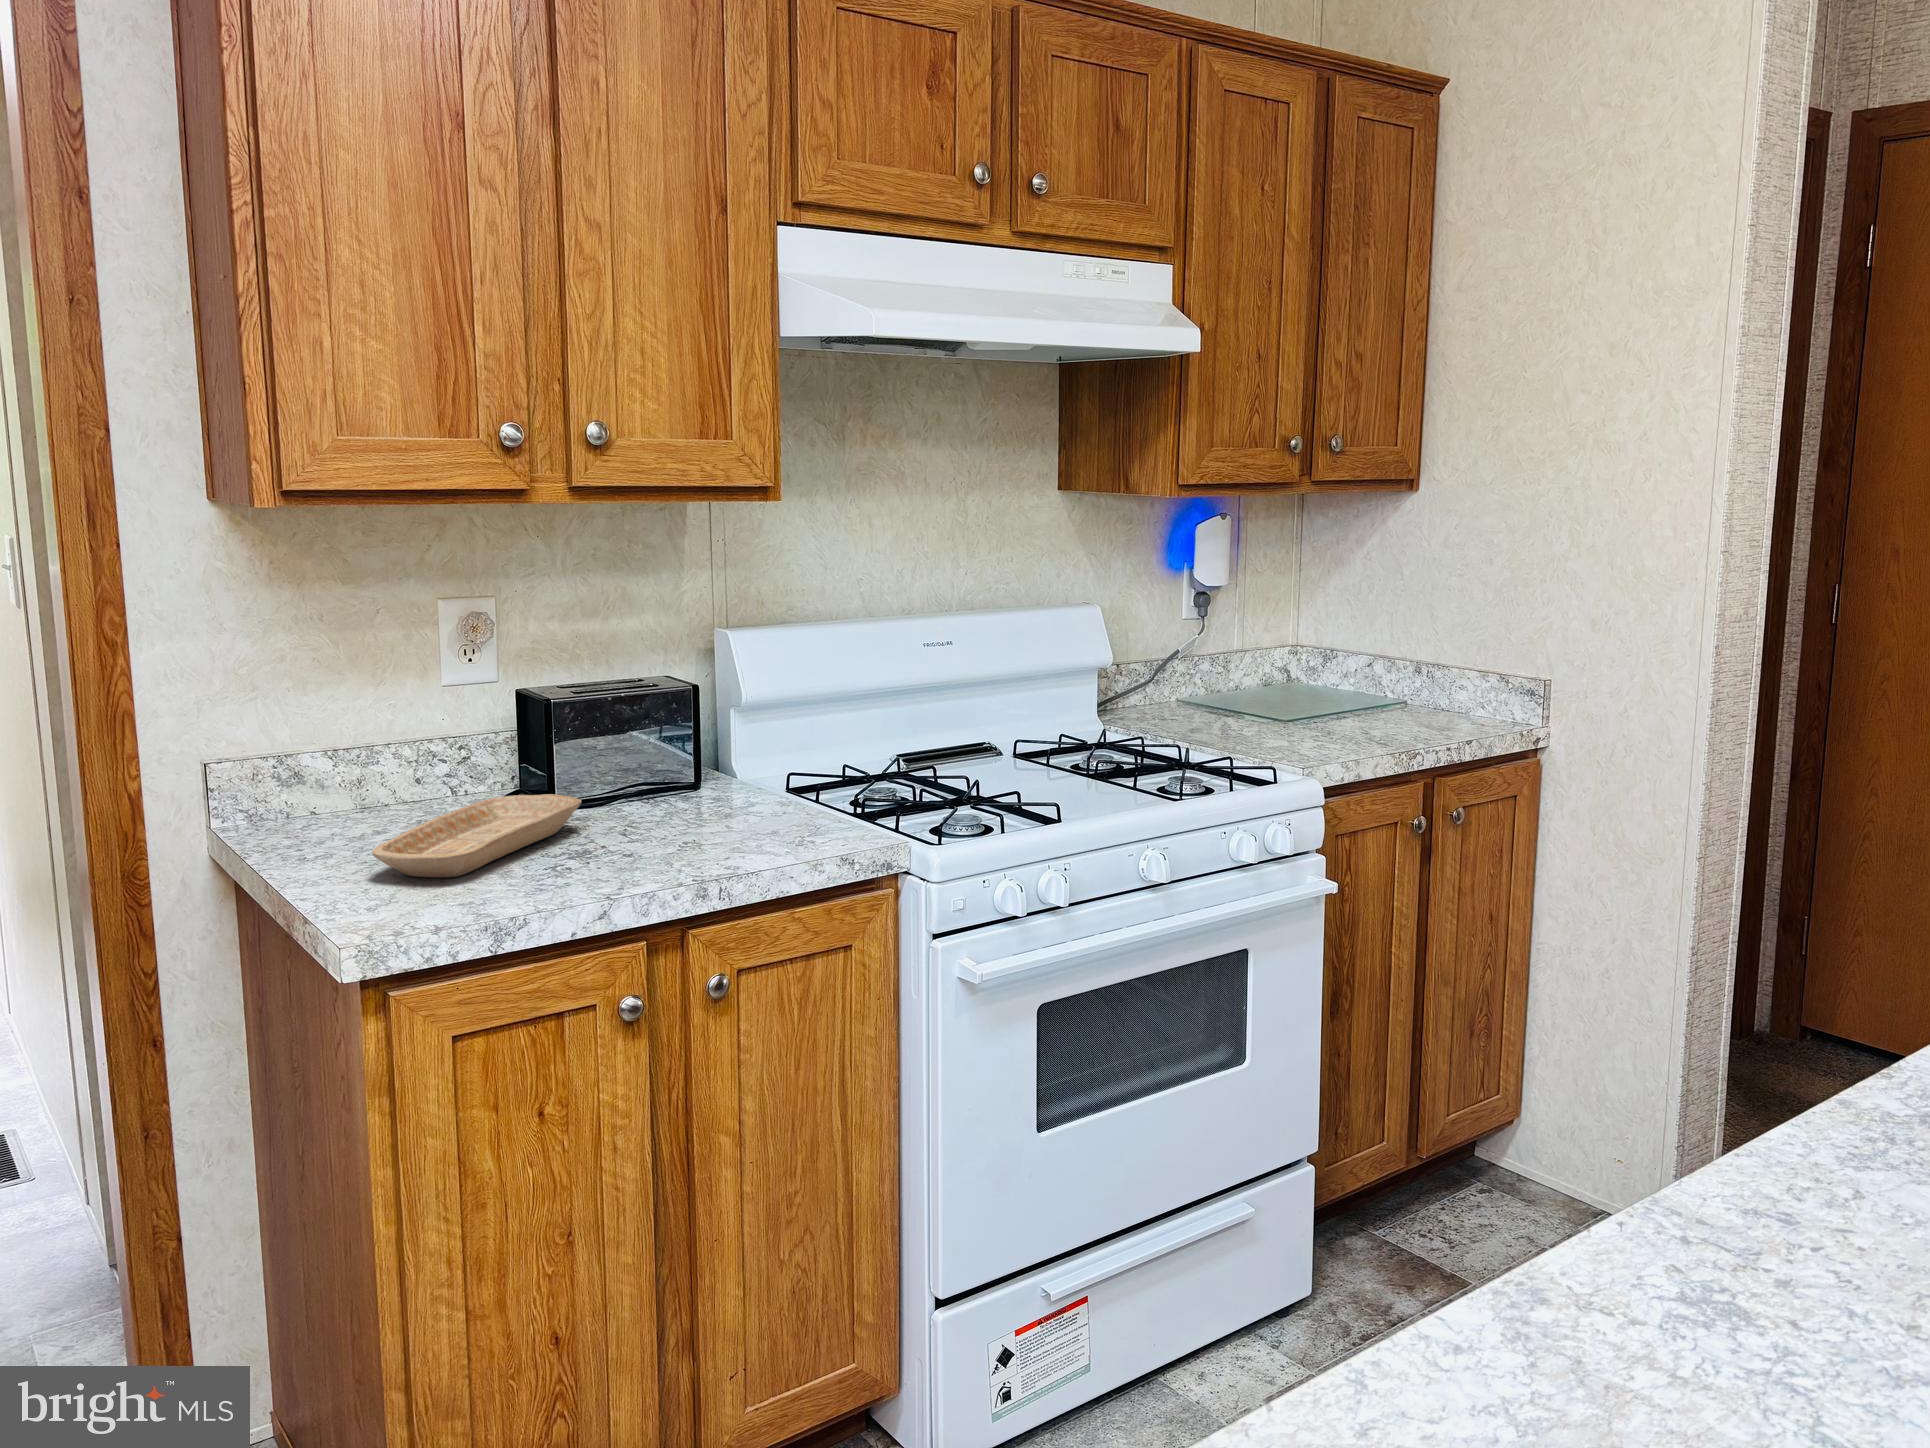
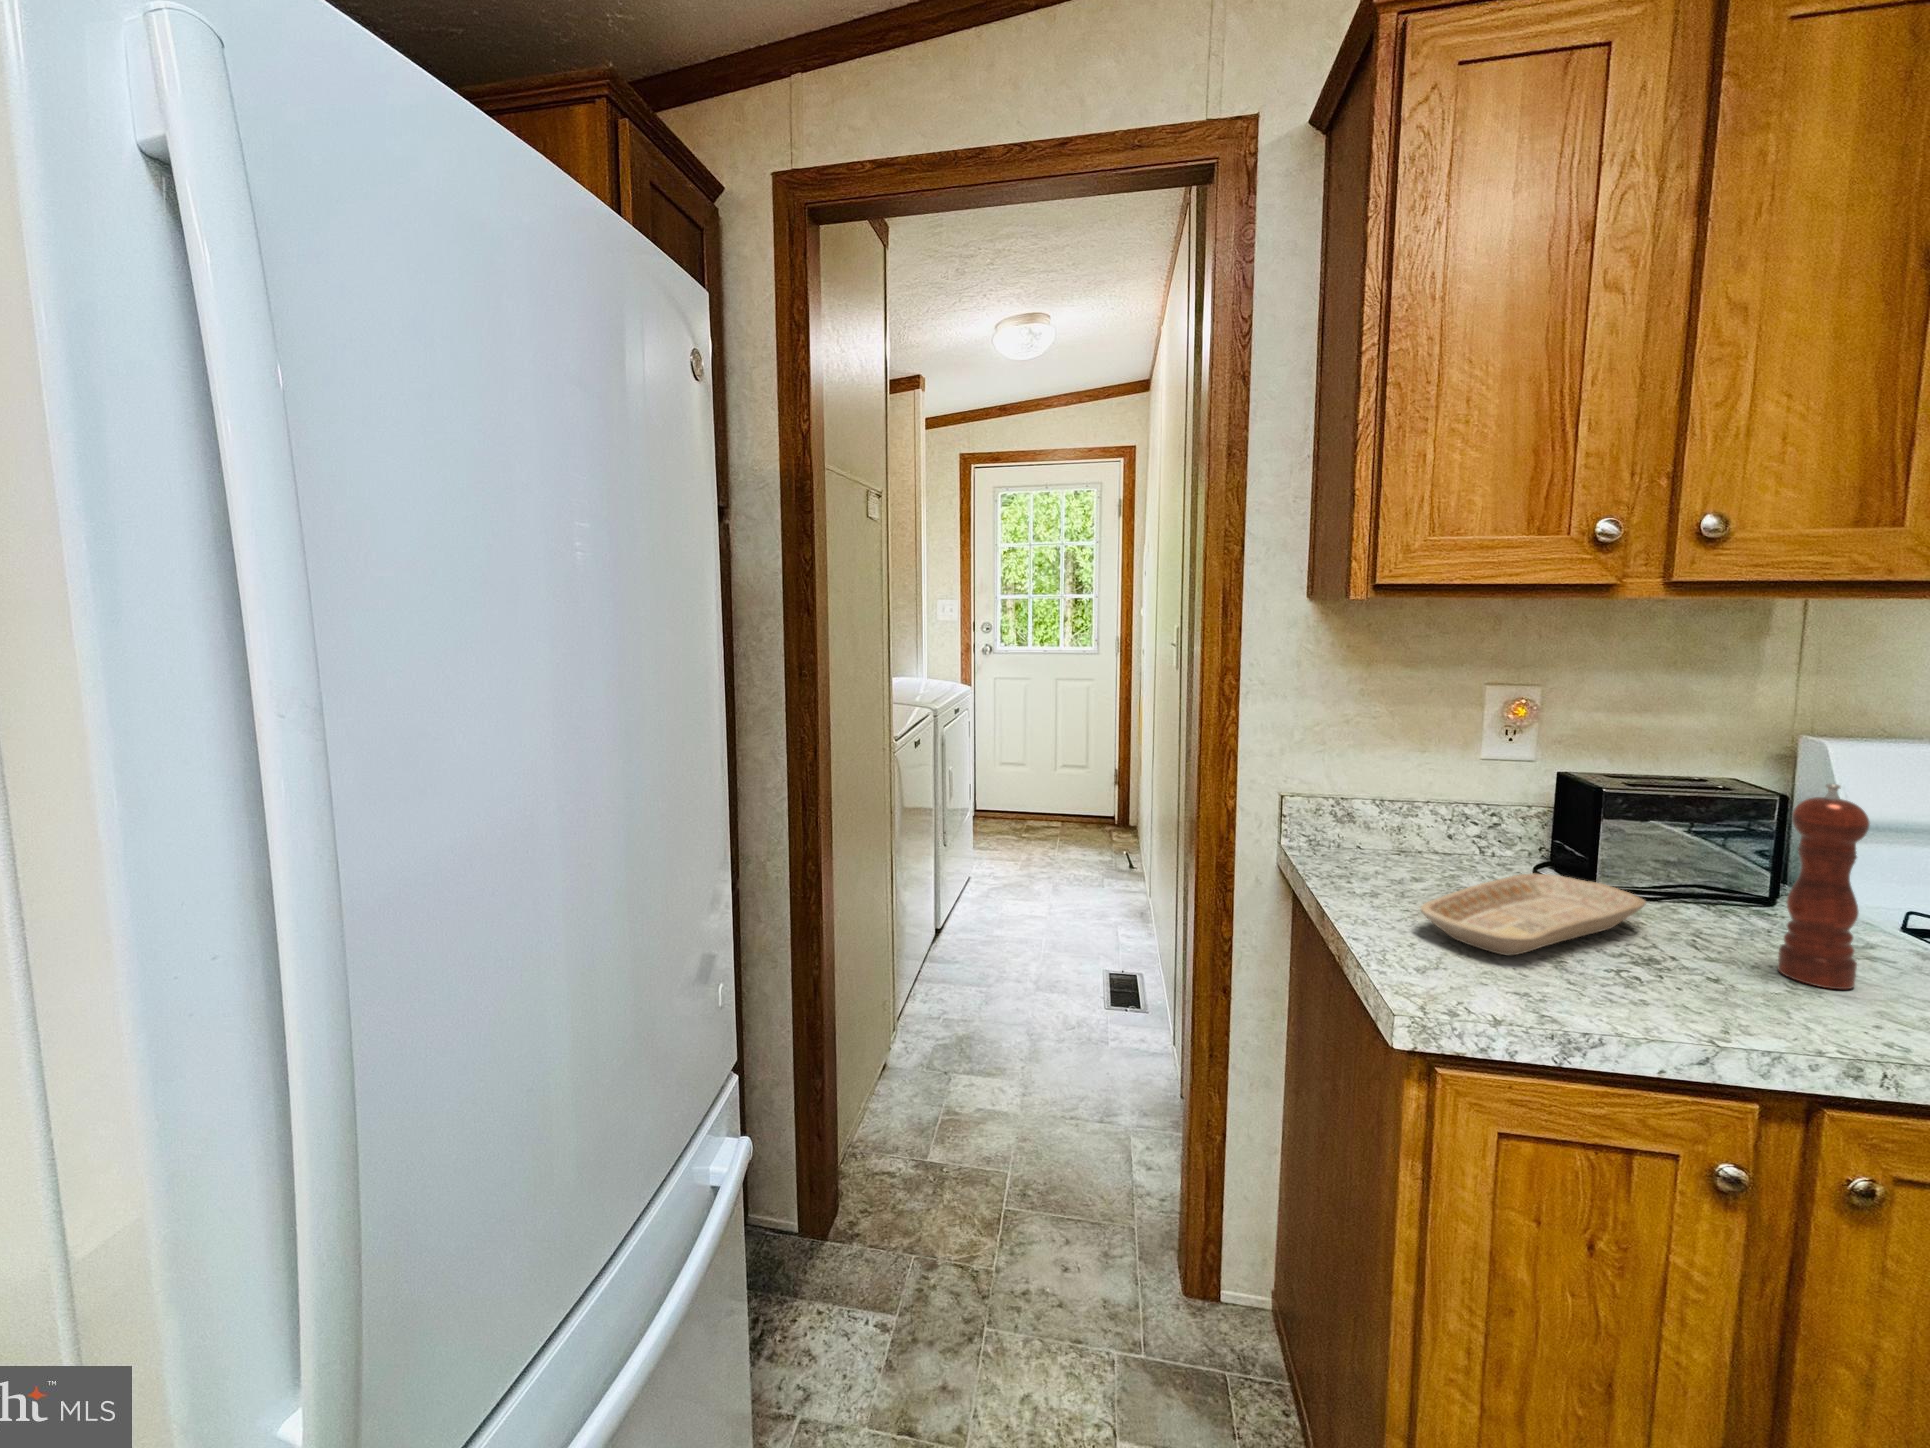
pepper mill: none [664,664,716,838] -> present [1777,784,1870,989]

